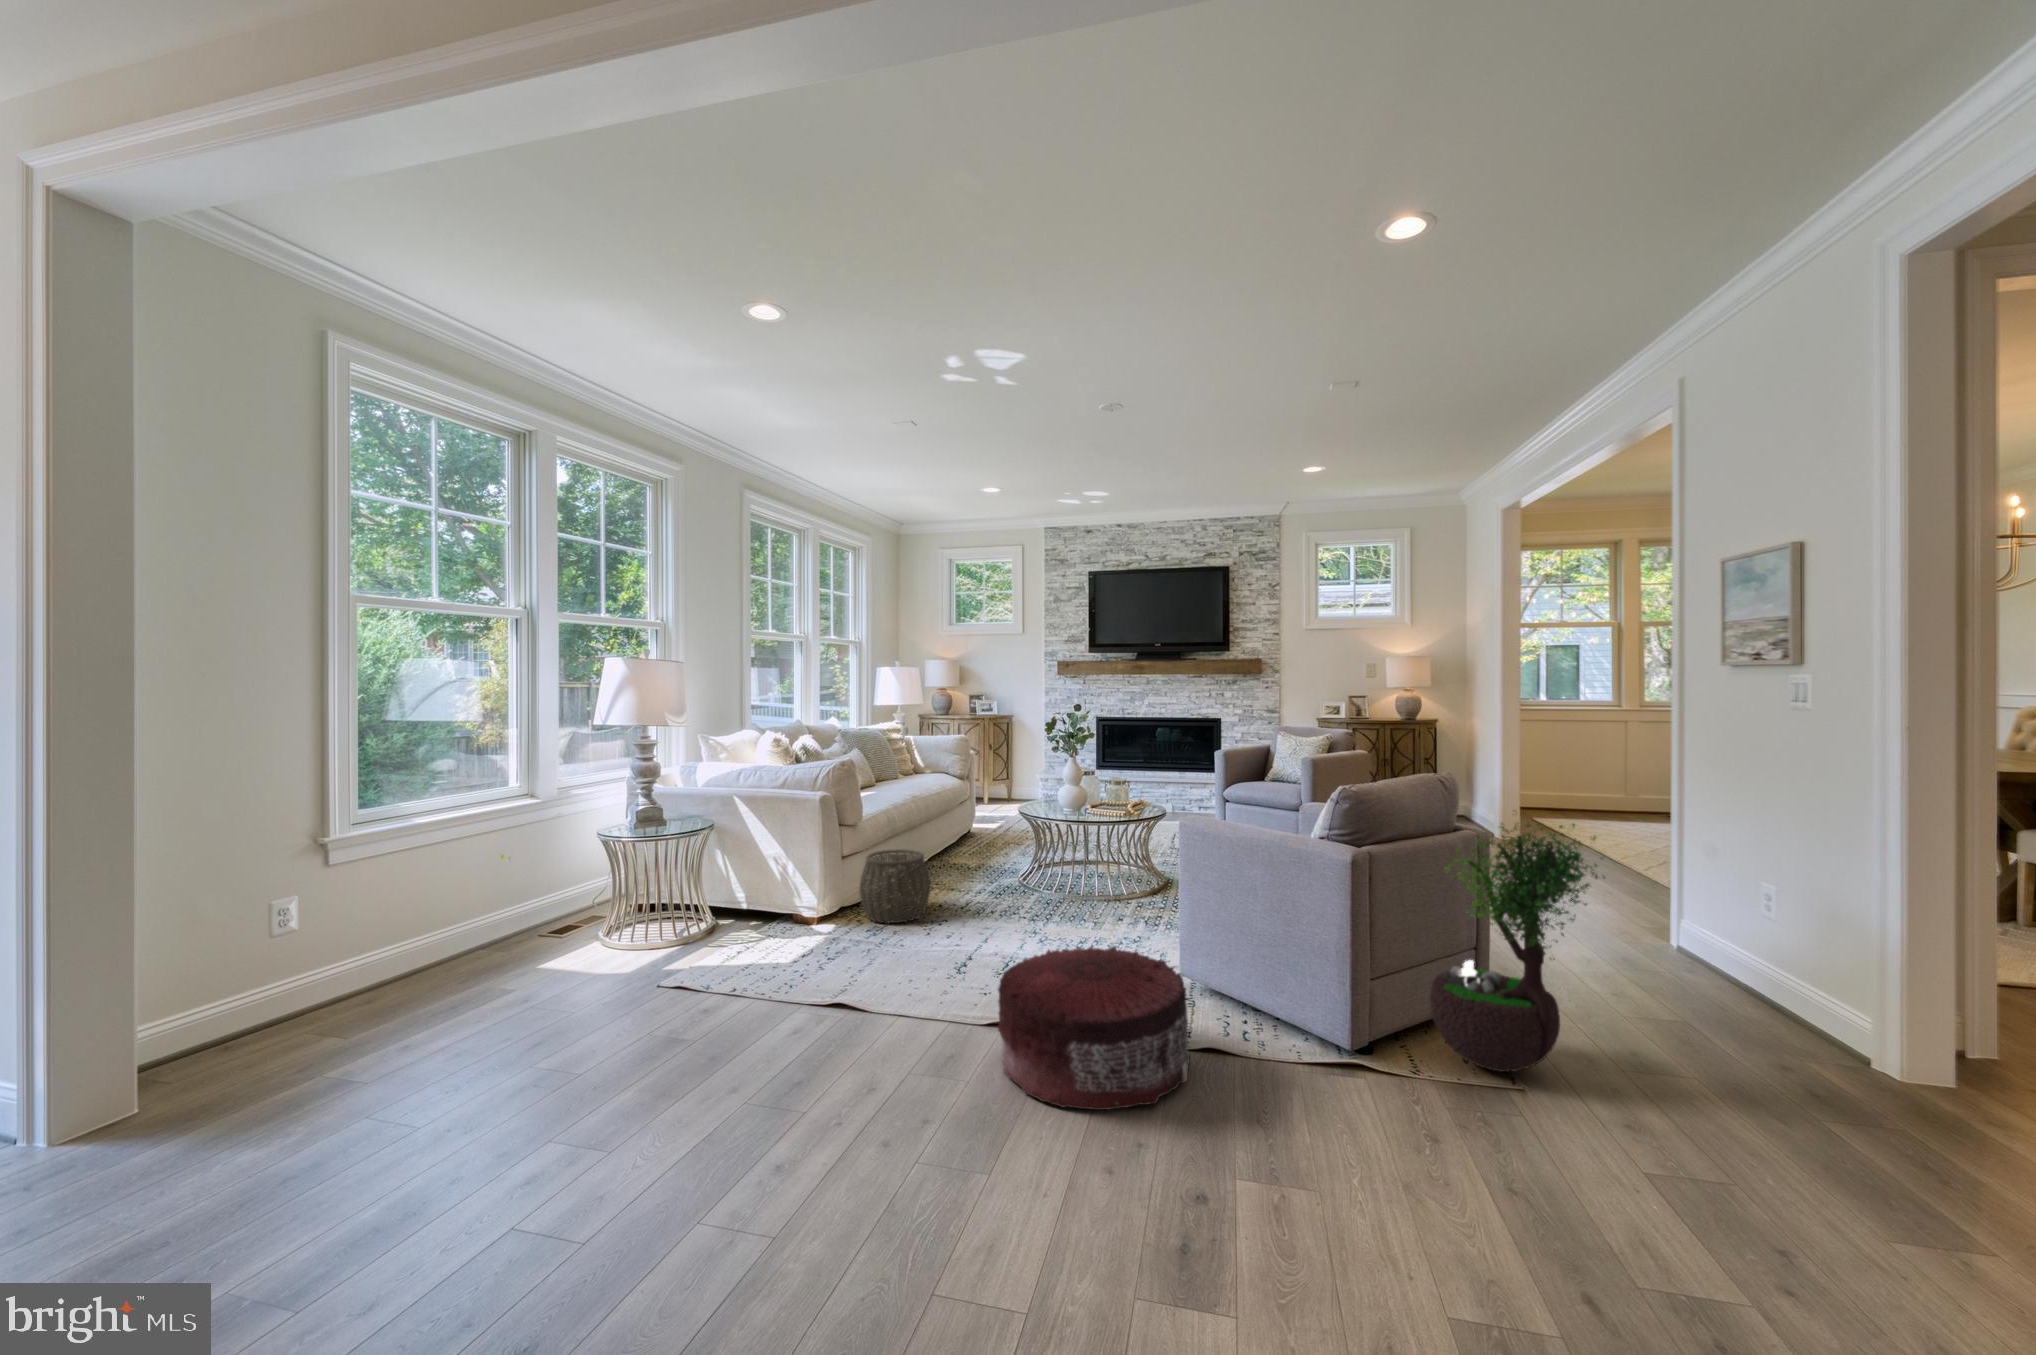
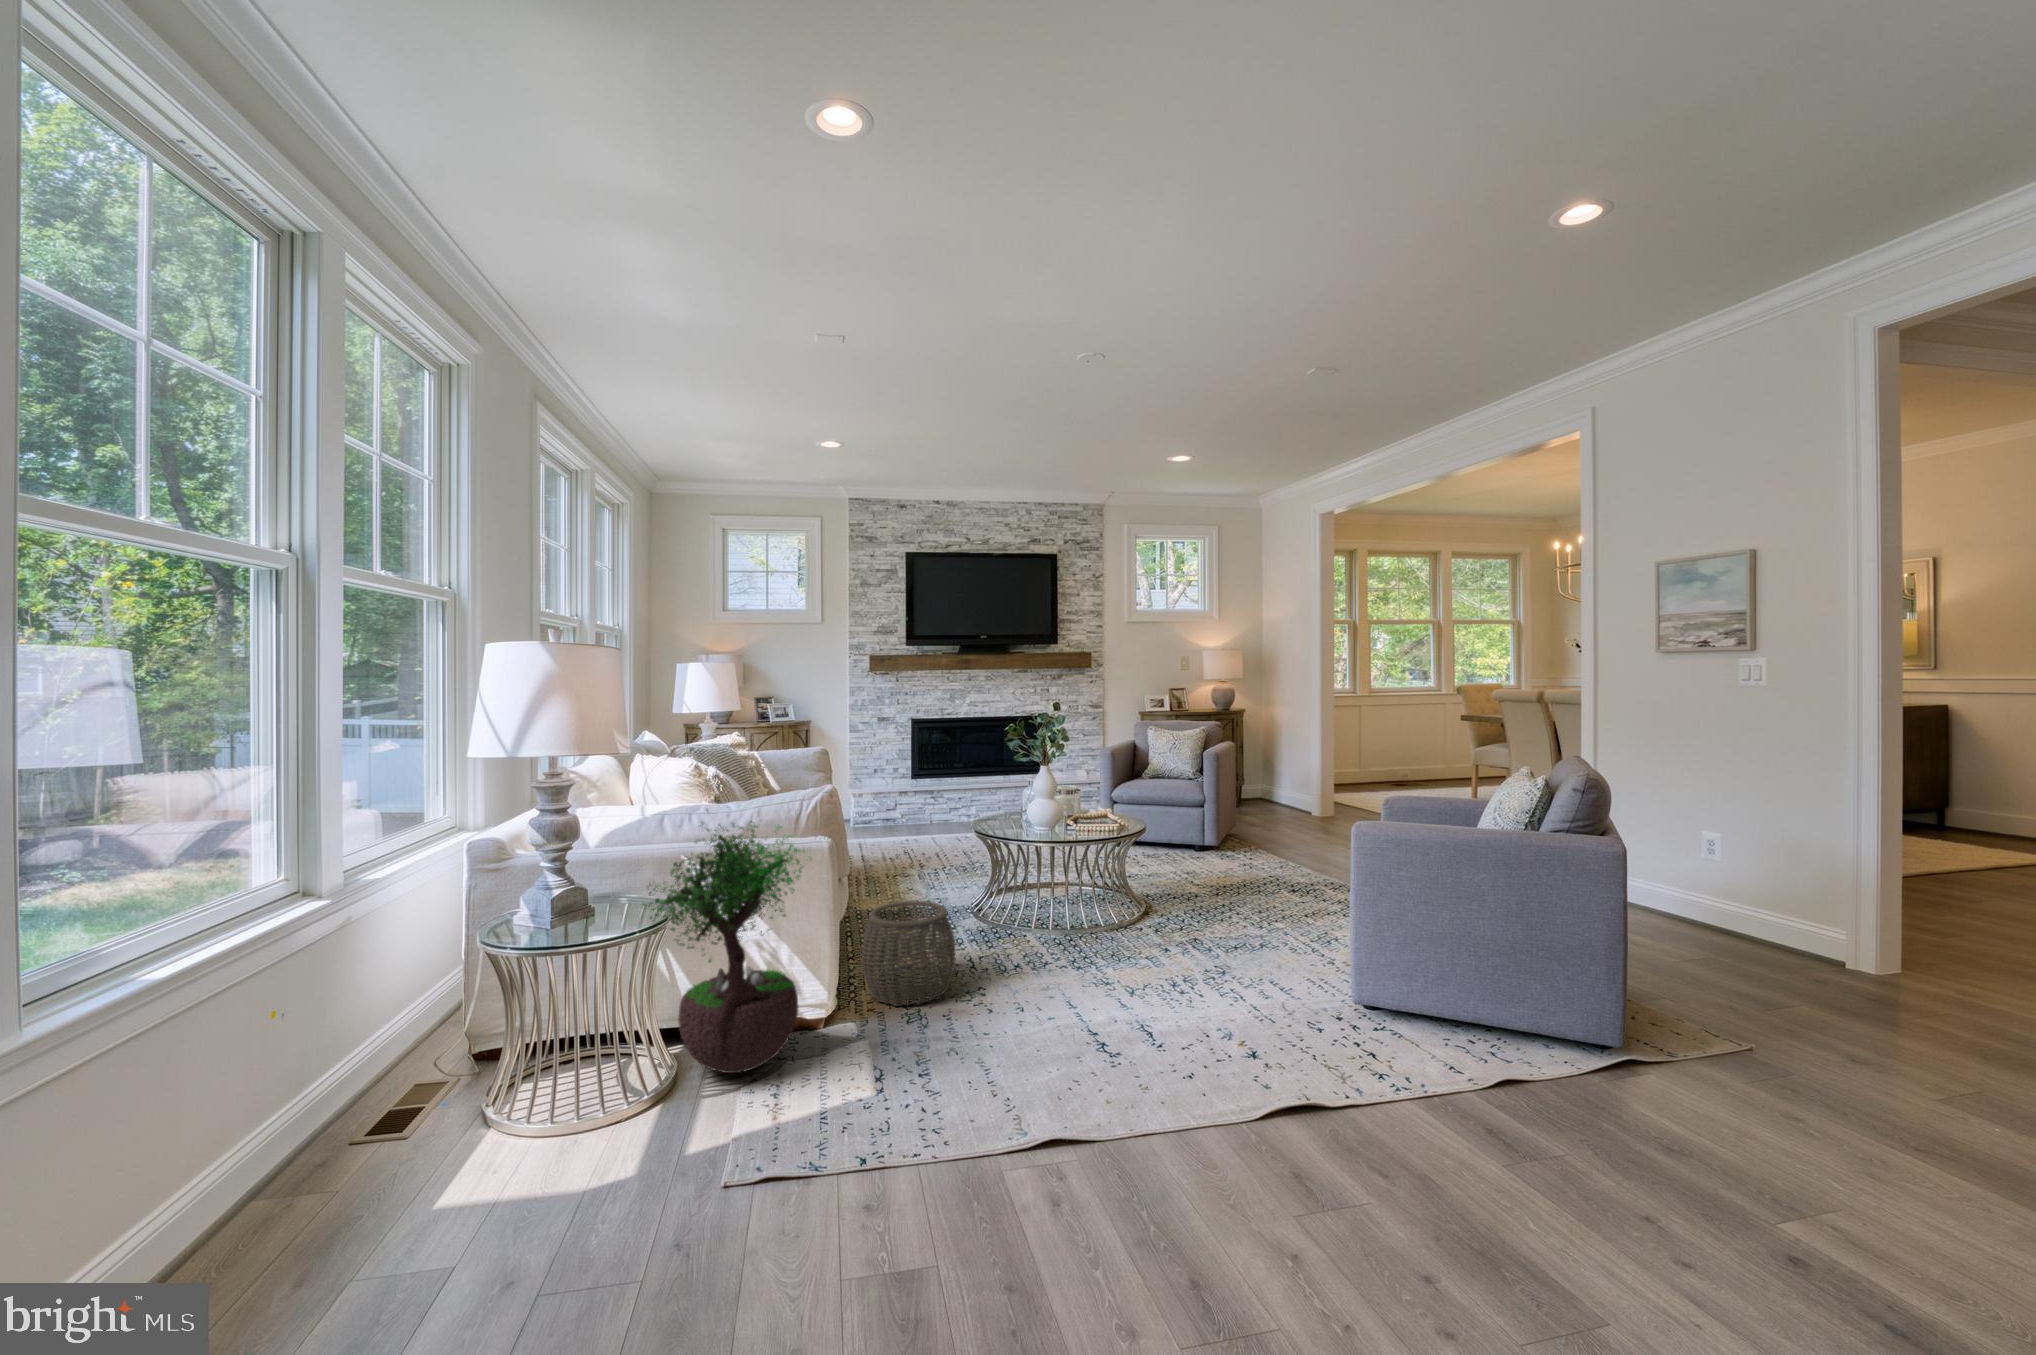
potted tree: present [1430,814,1605,1072] -> present [648,810,812,1073]
pouf: present [998,946,1190,1110] -> none [1319,988,1588,1216]

